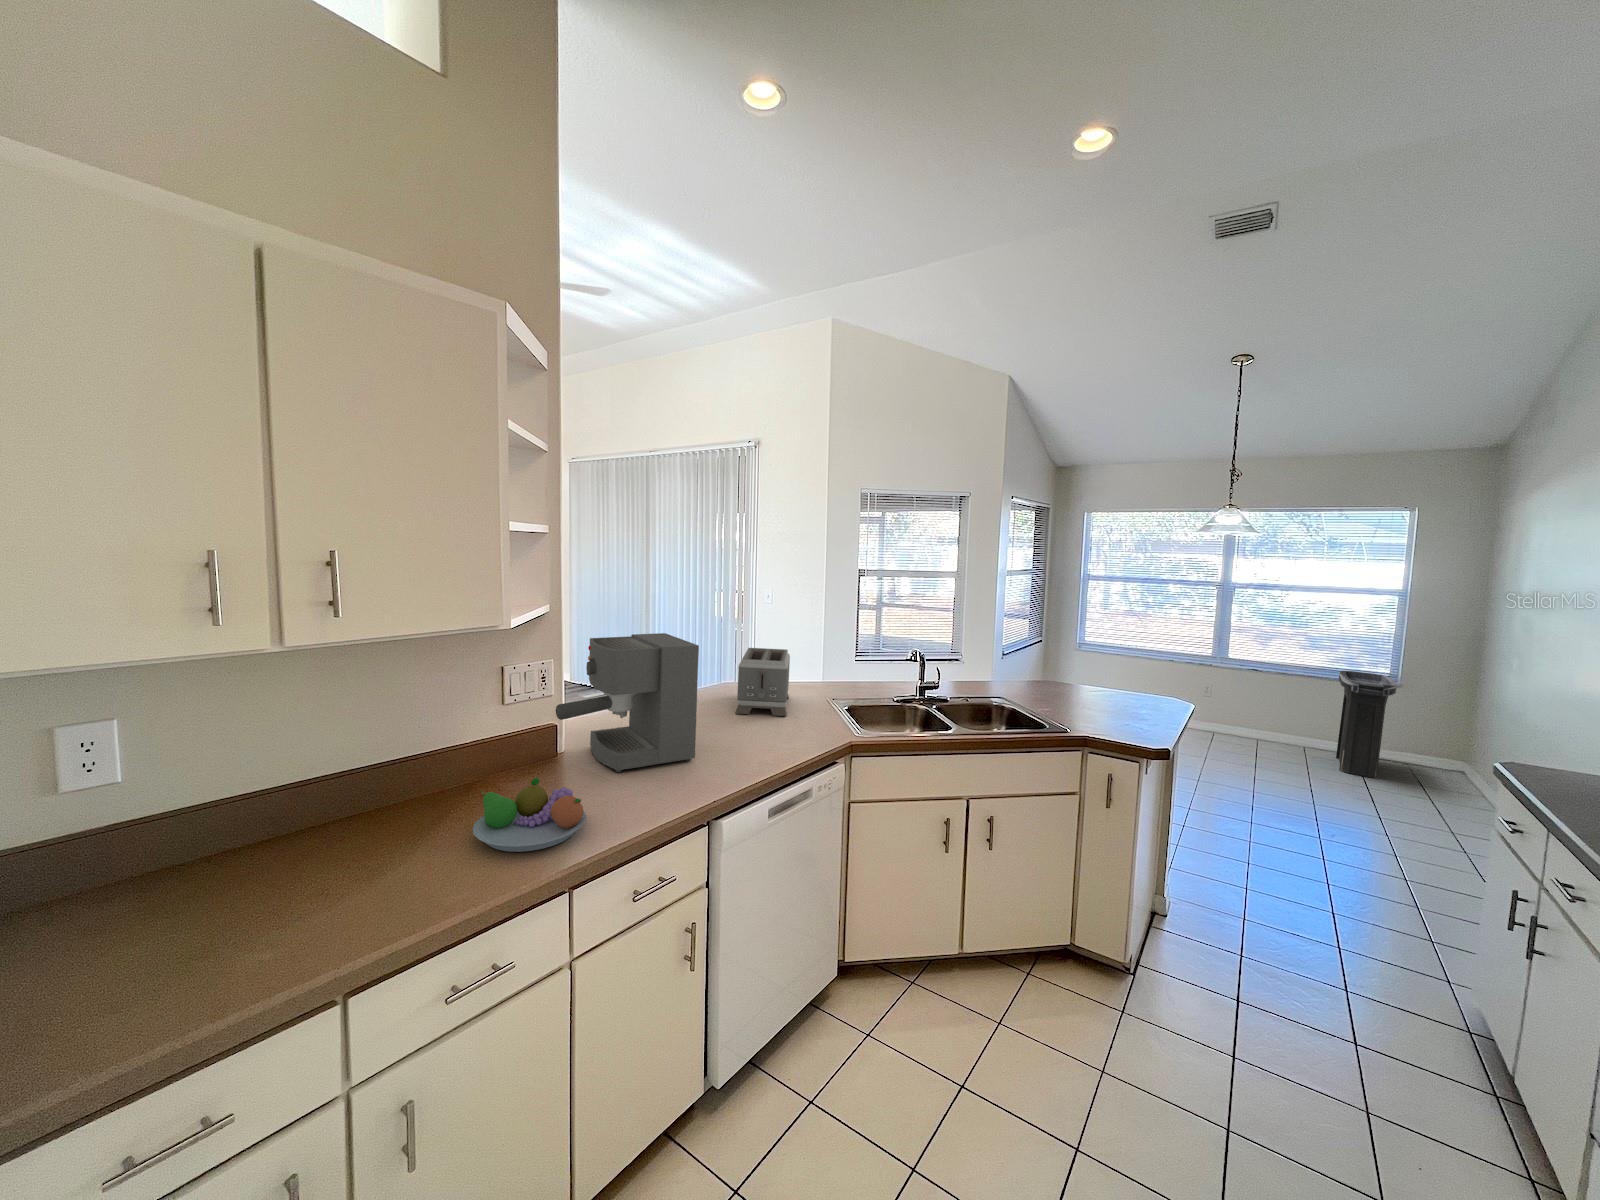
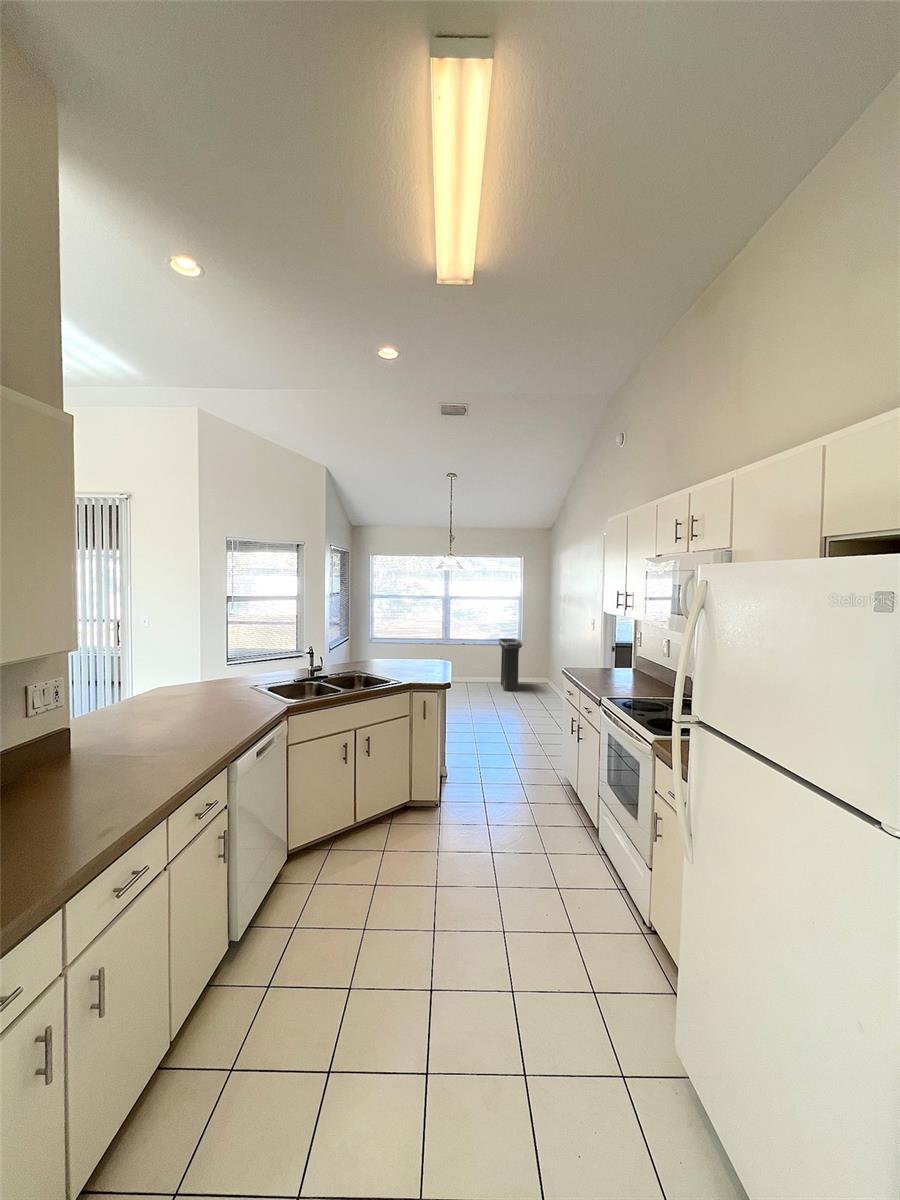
coffee maker: present [556,633,699,772] -> none [86,648,193,750]
toaster: present [736,648,790,716] -> none [183,656,231,704]
fruit bowl: present [472,777,586,852] -> none [63,755,161,804]

